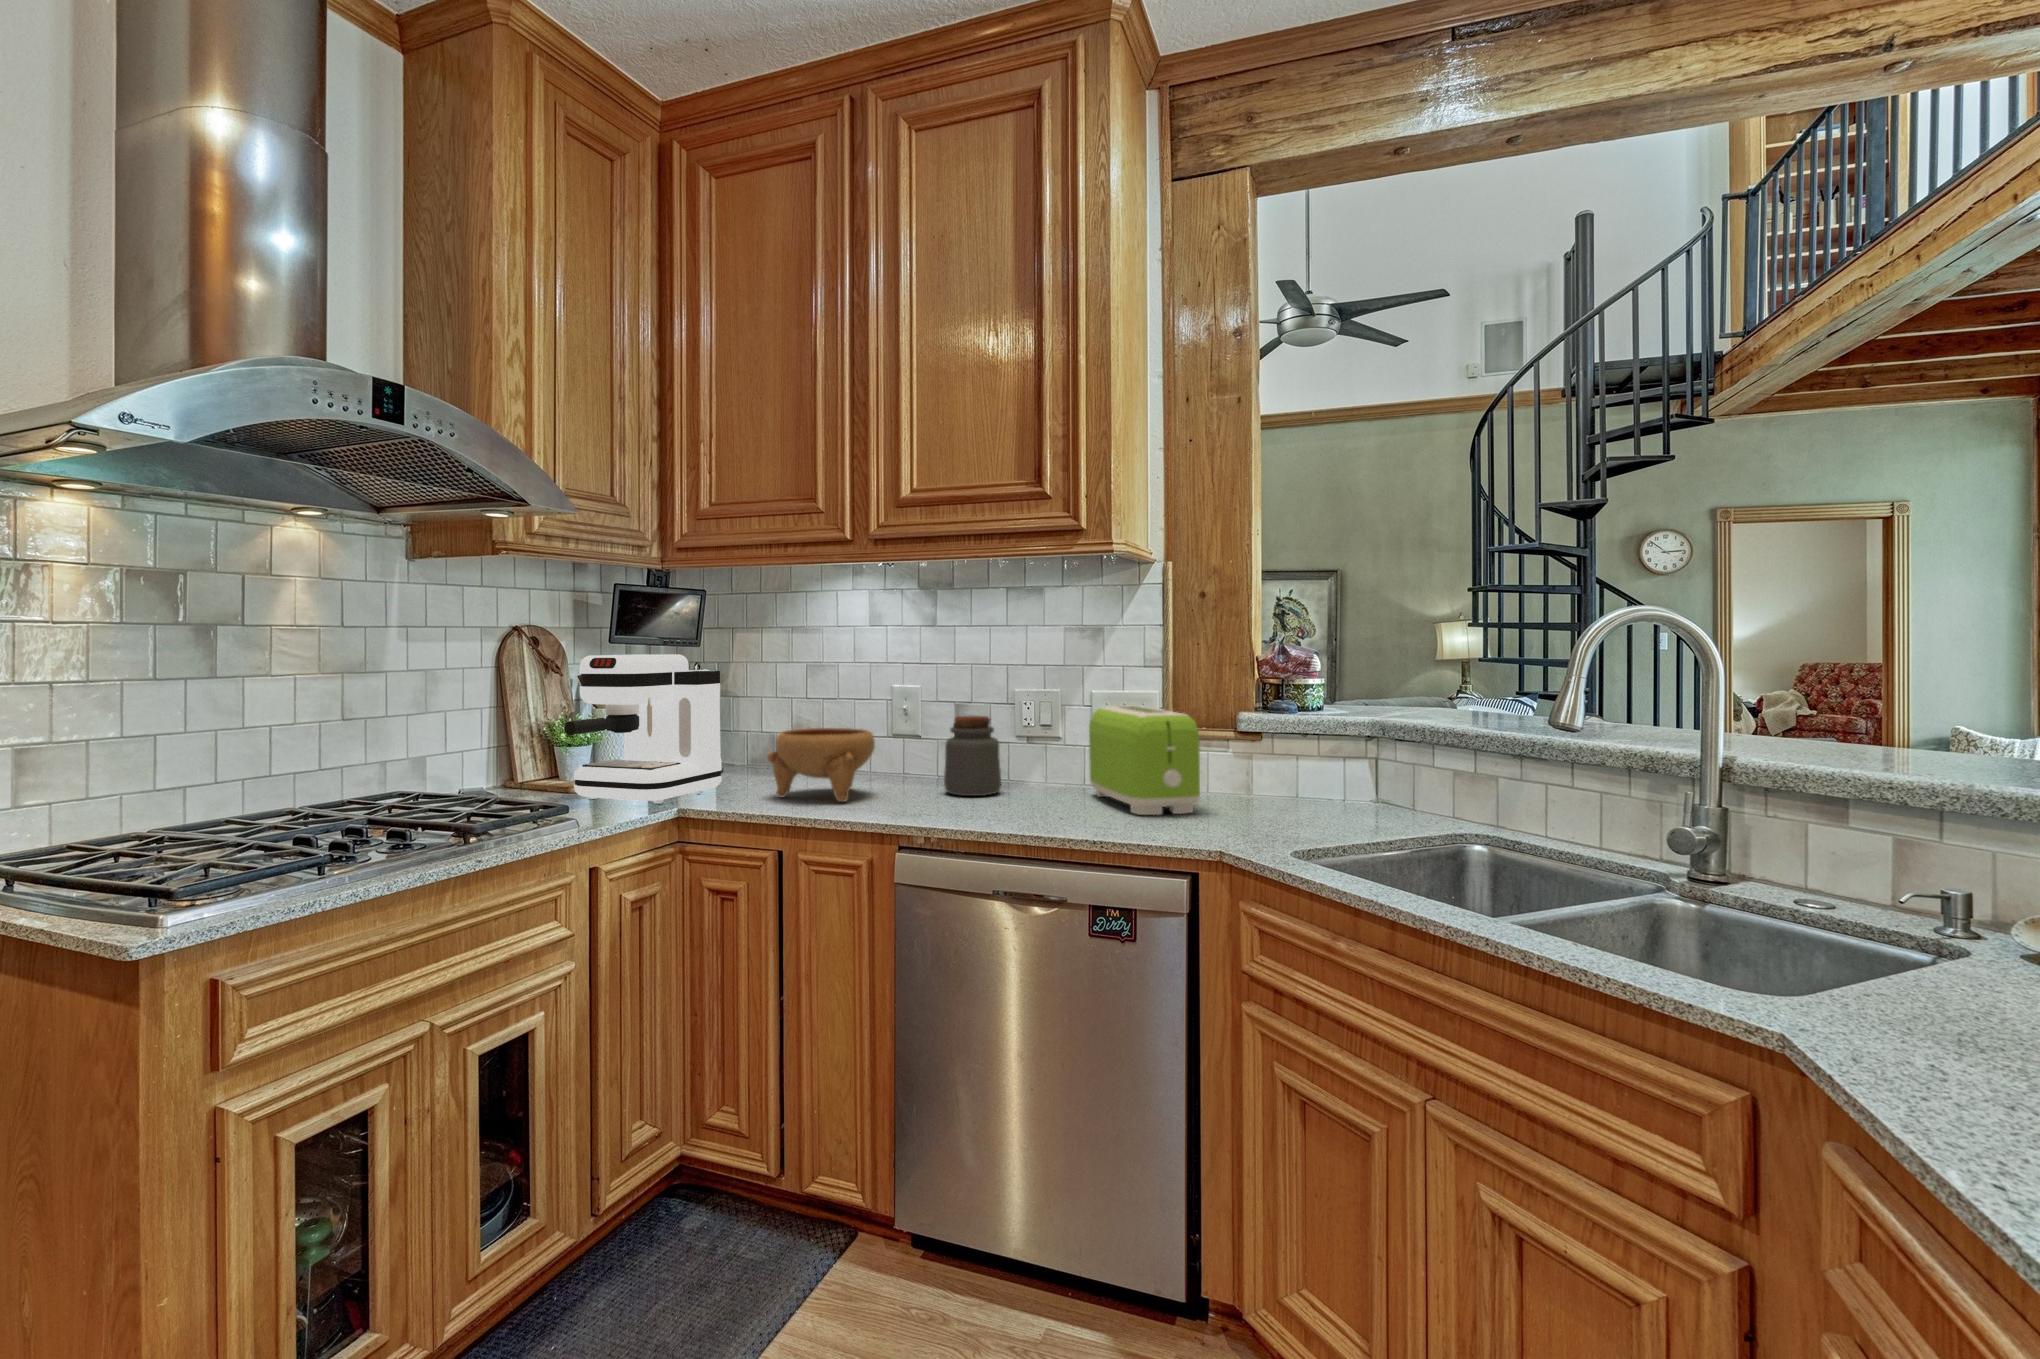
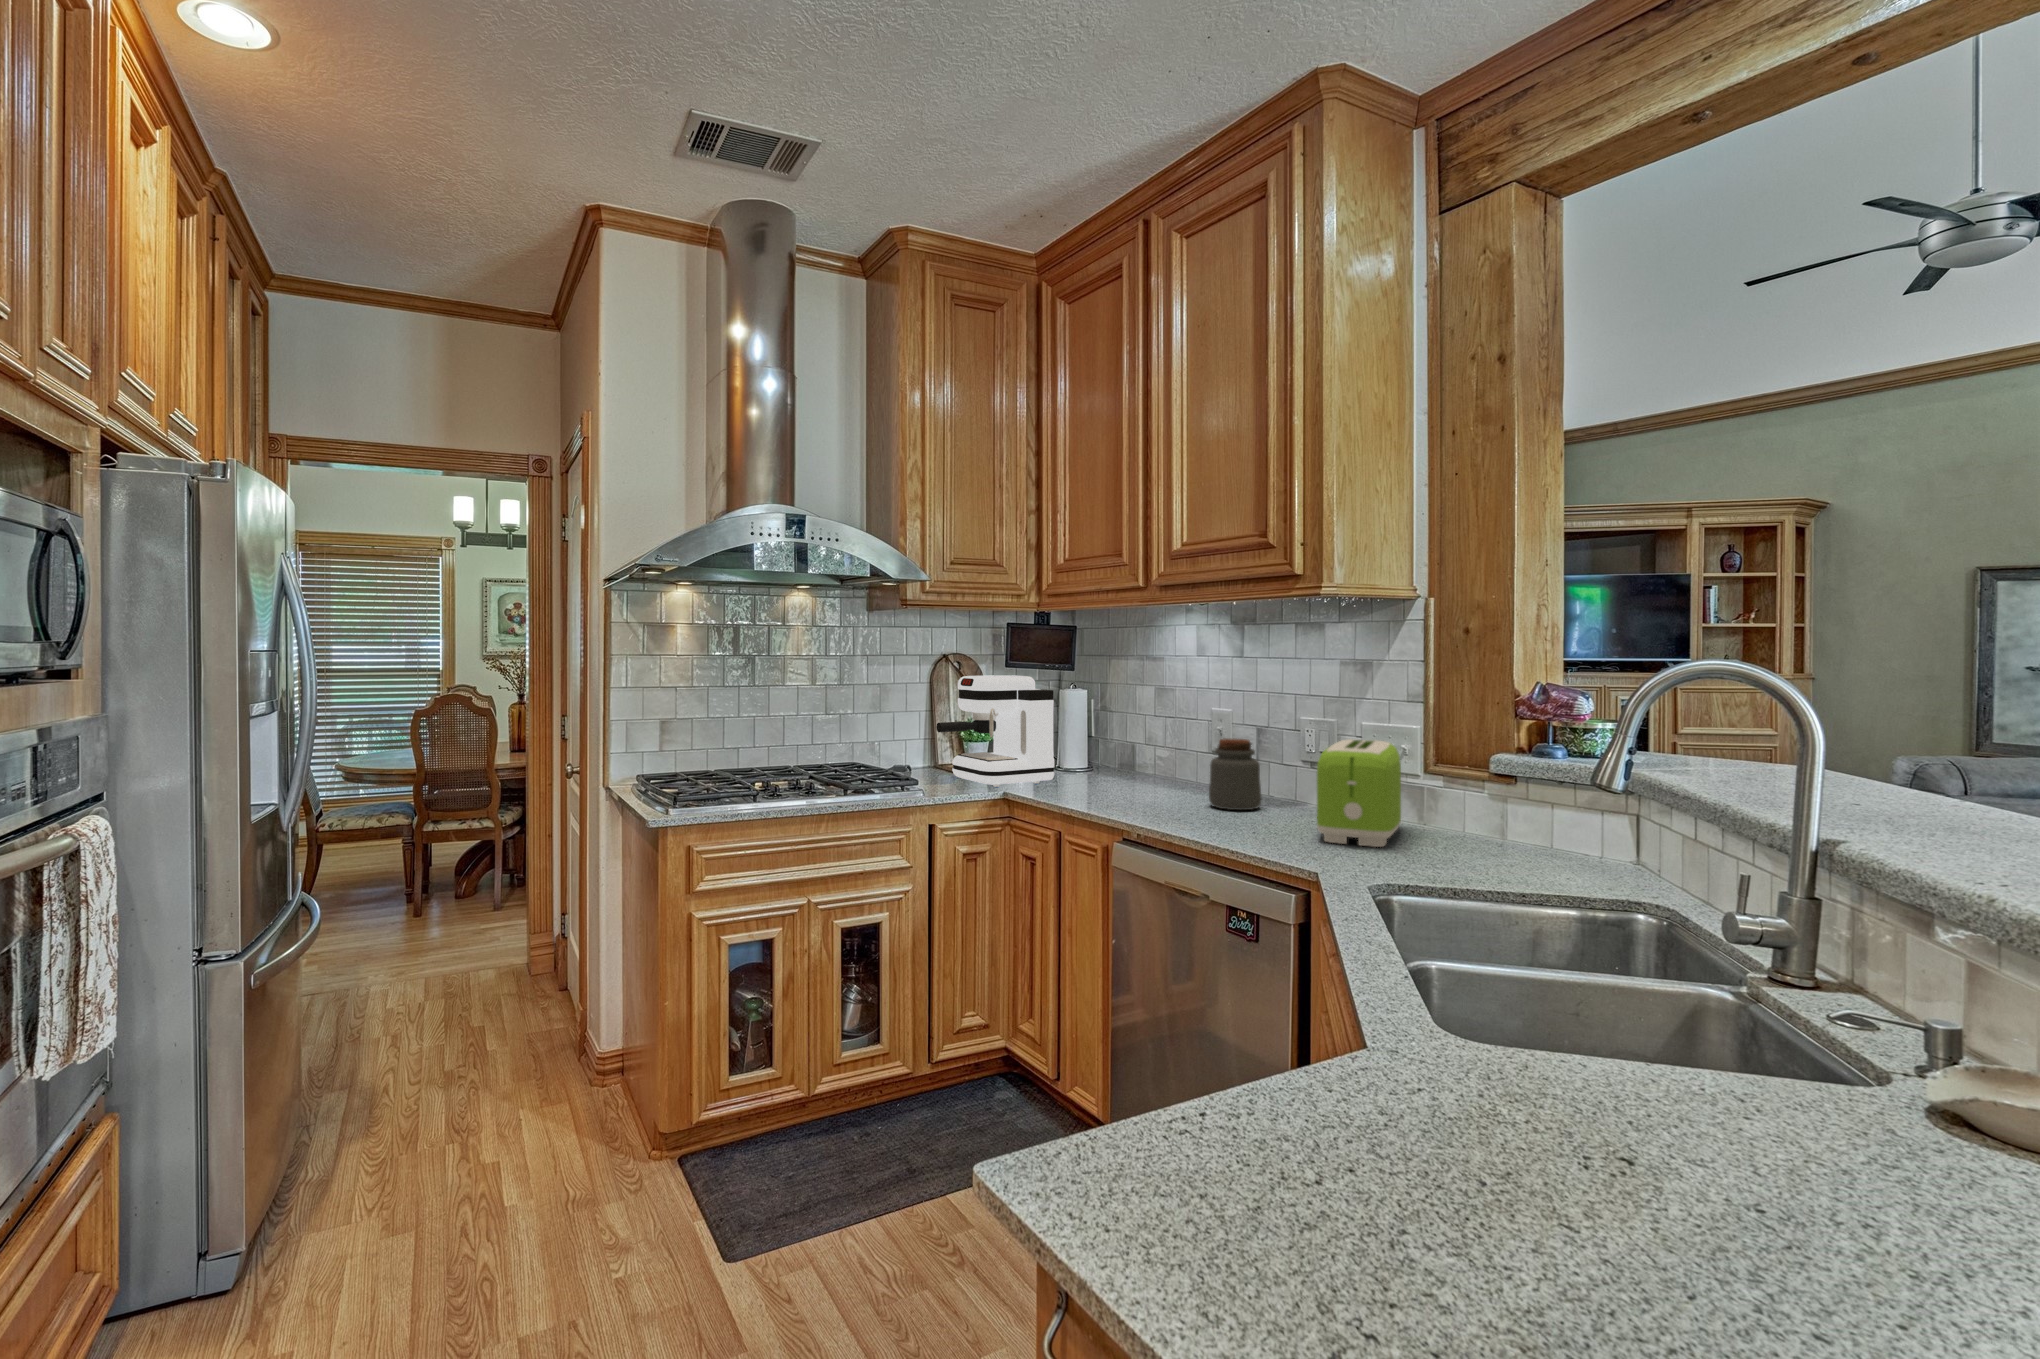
bowl: present [767,728,875,802] -> none [1072,740,1156,801]

